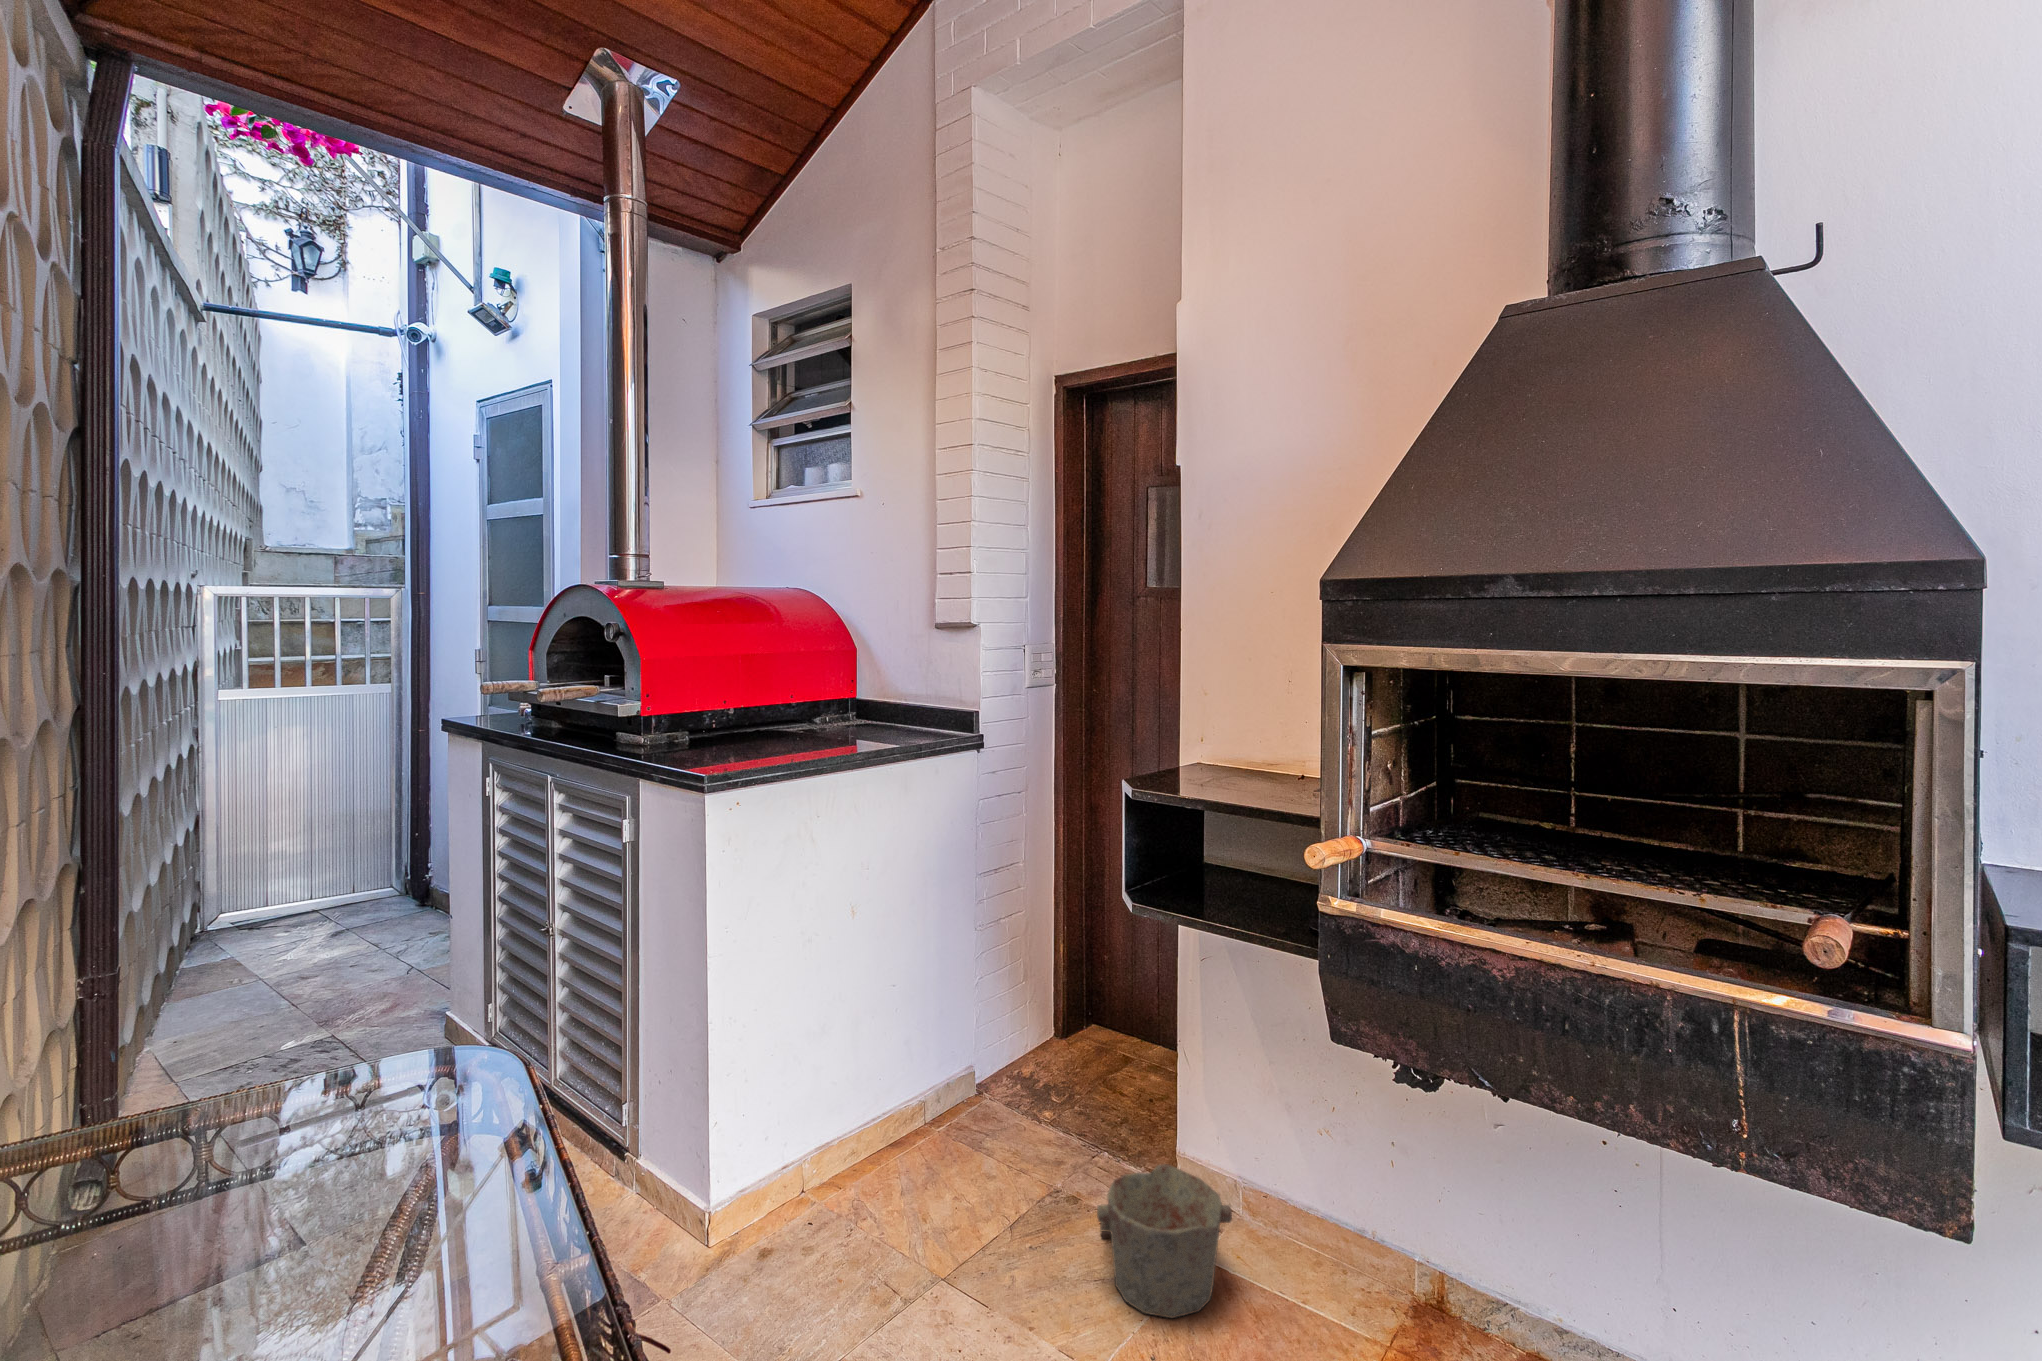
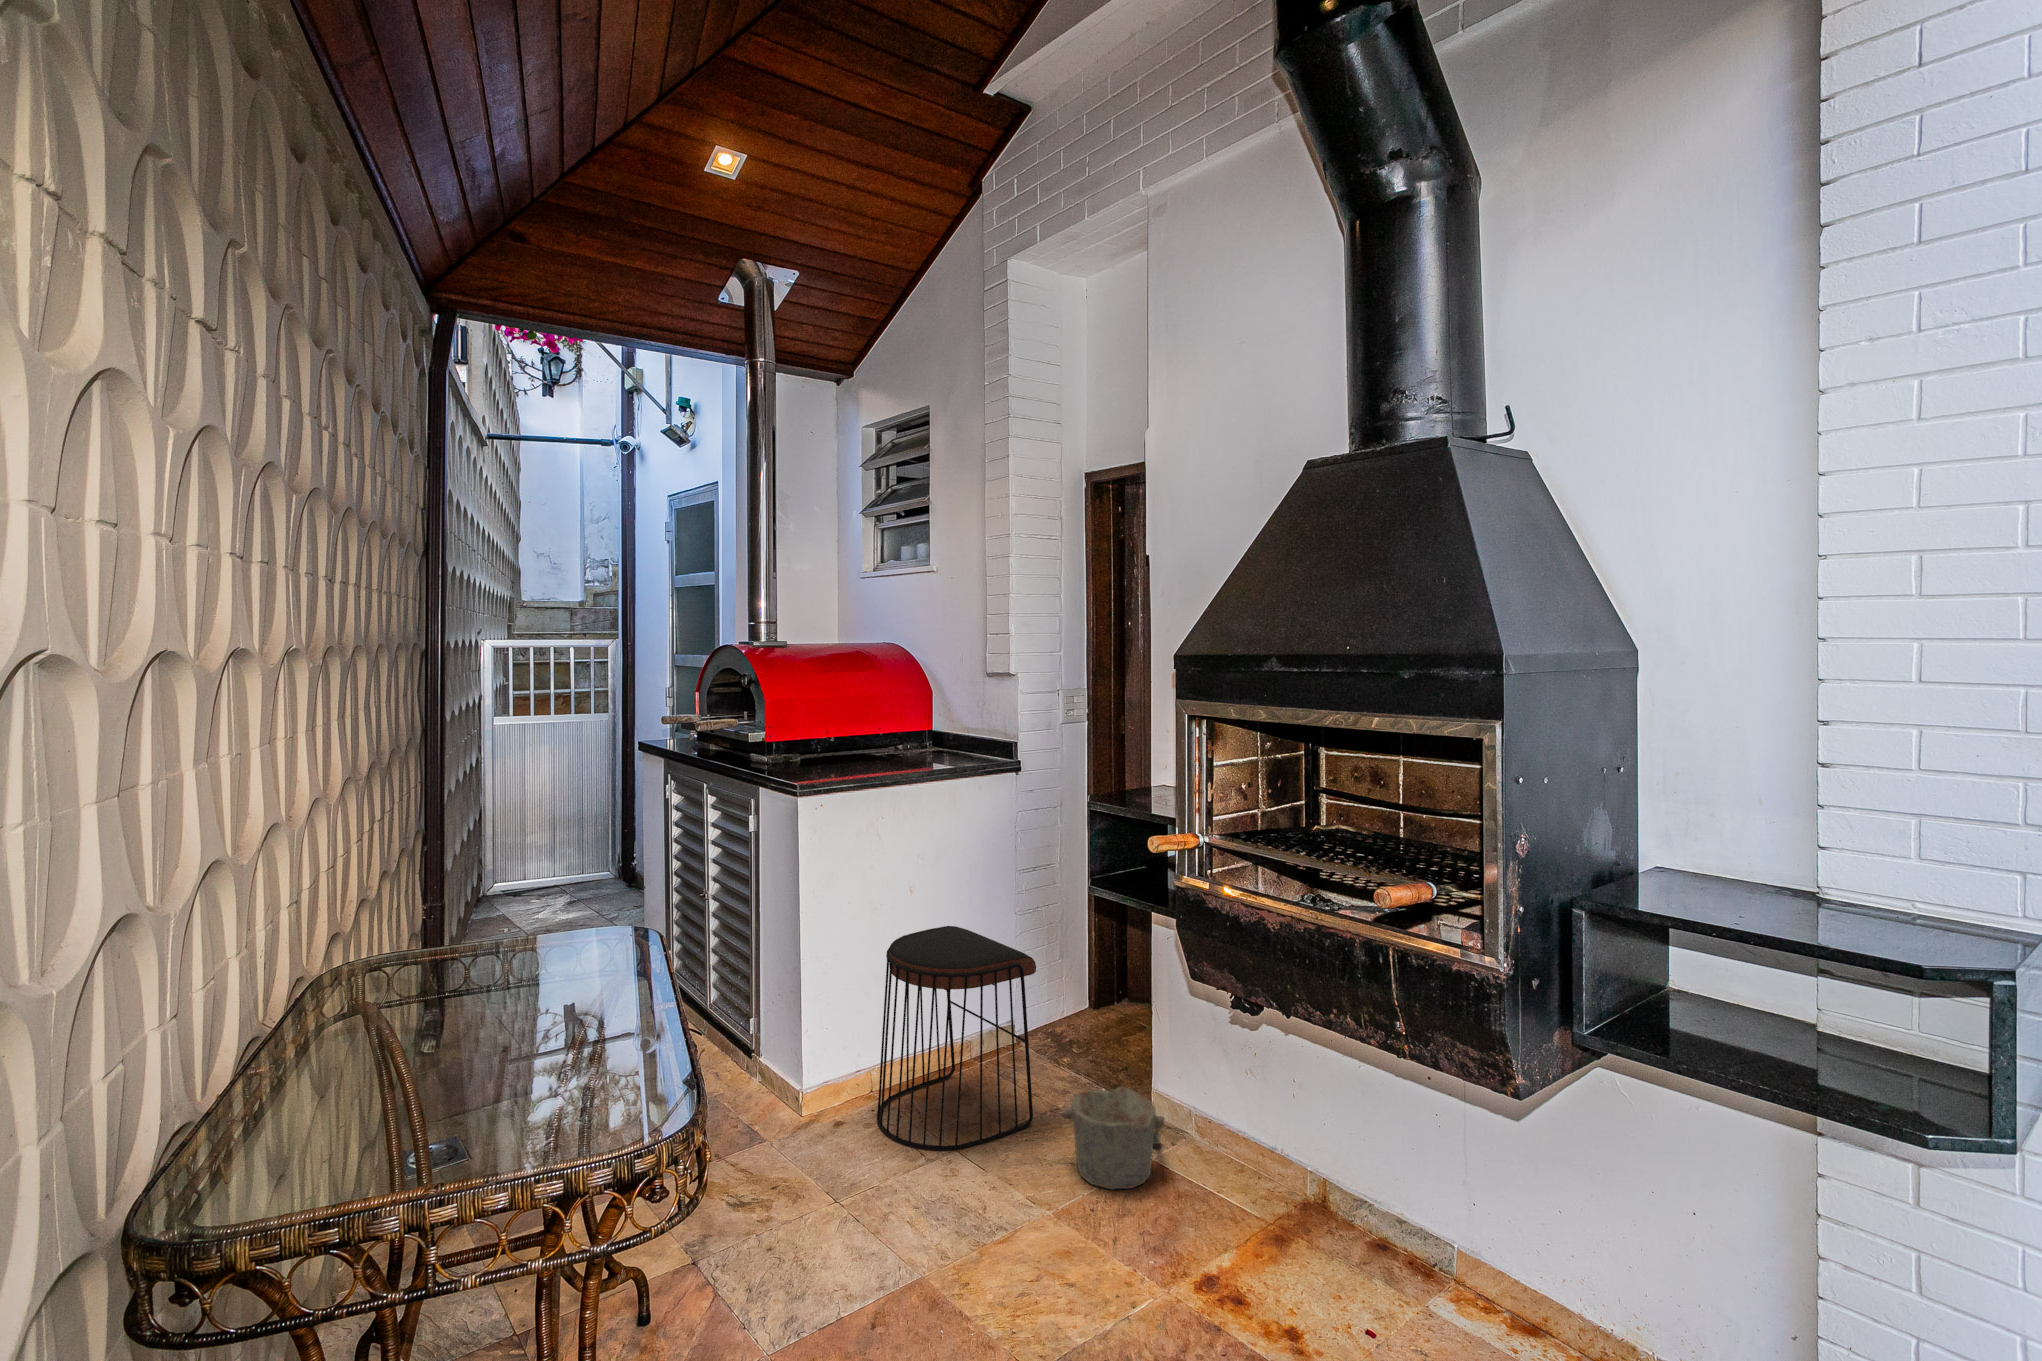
stool: none [818,957,1039,1282] -> present [877,926,1036,1150]

